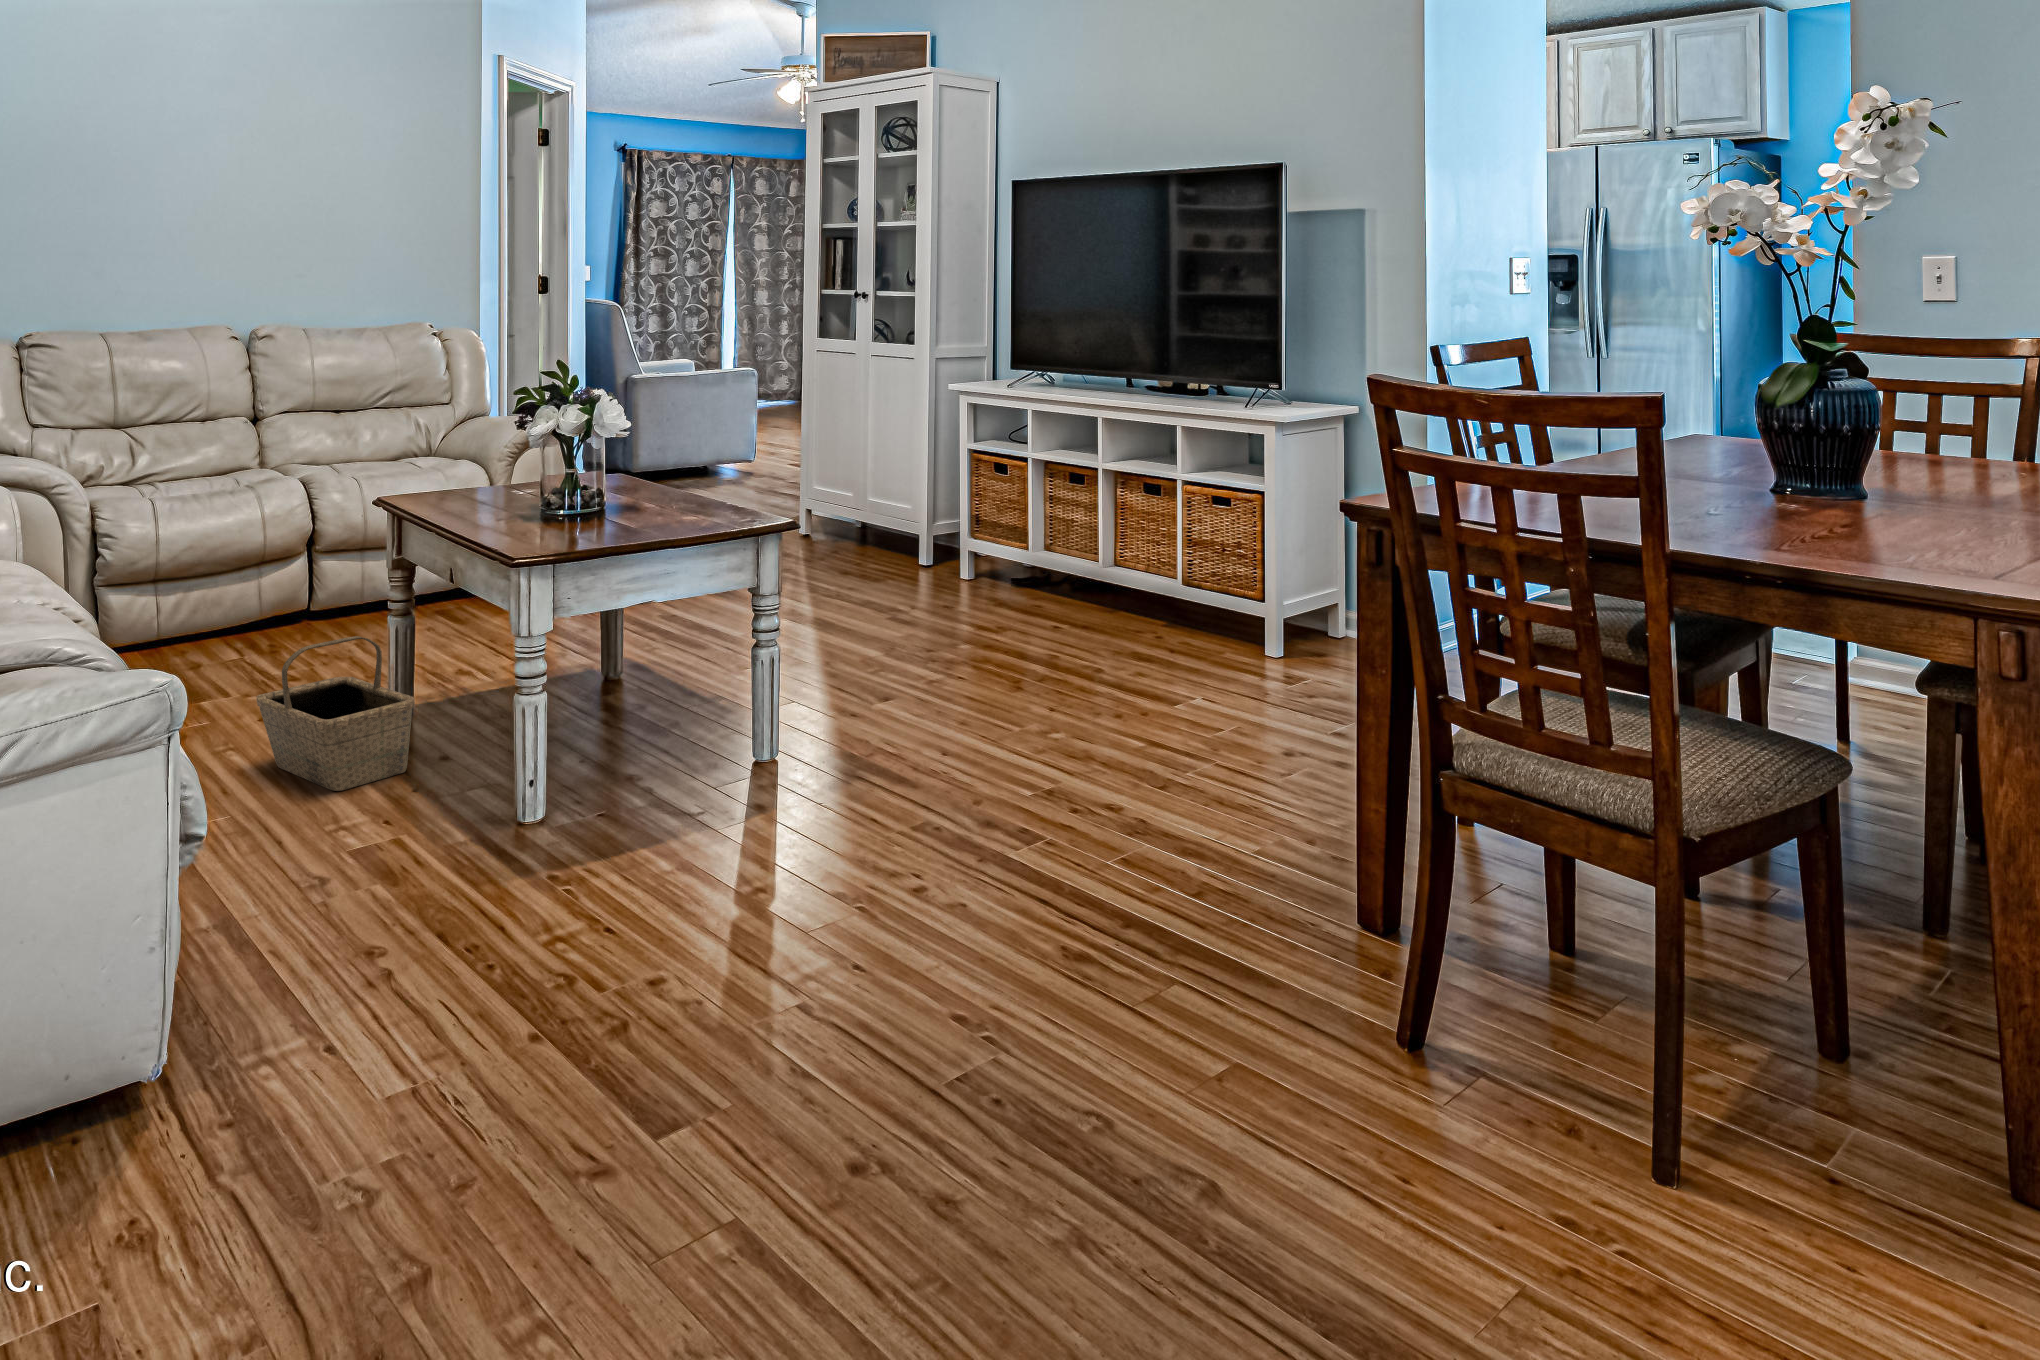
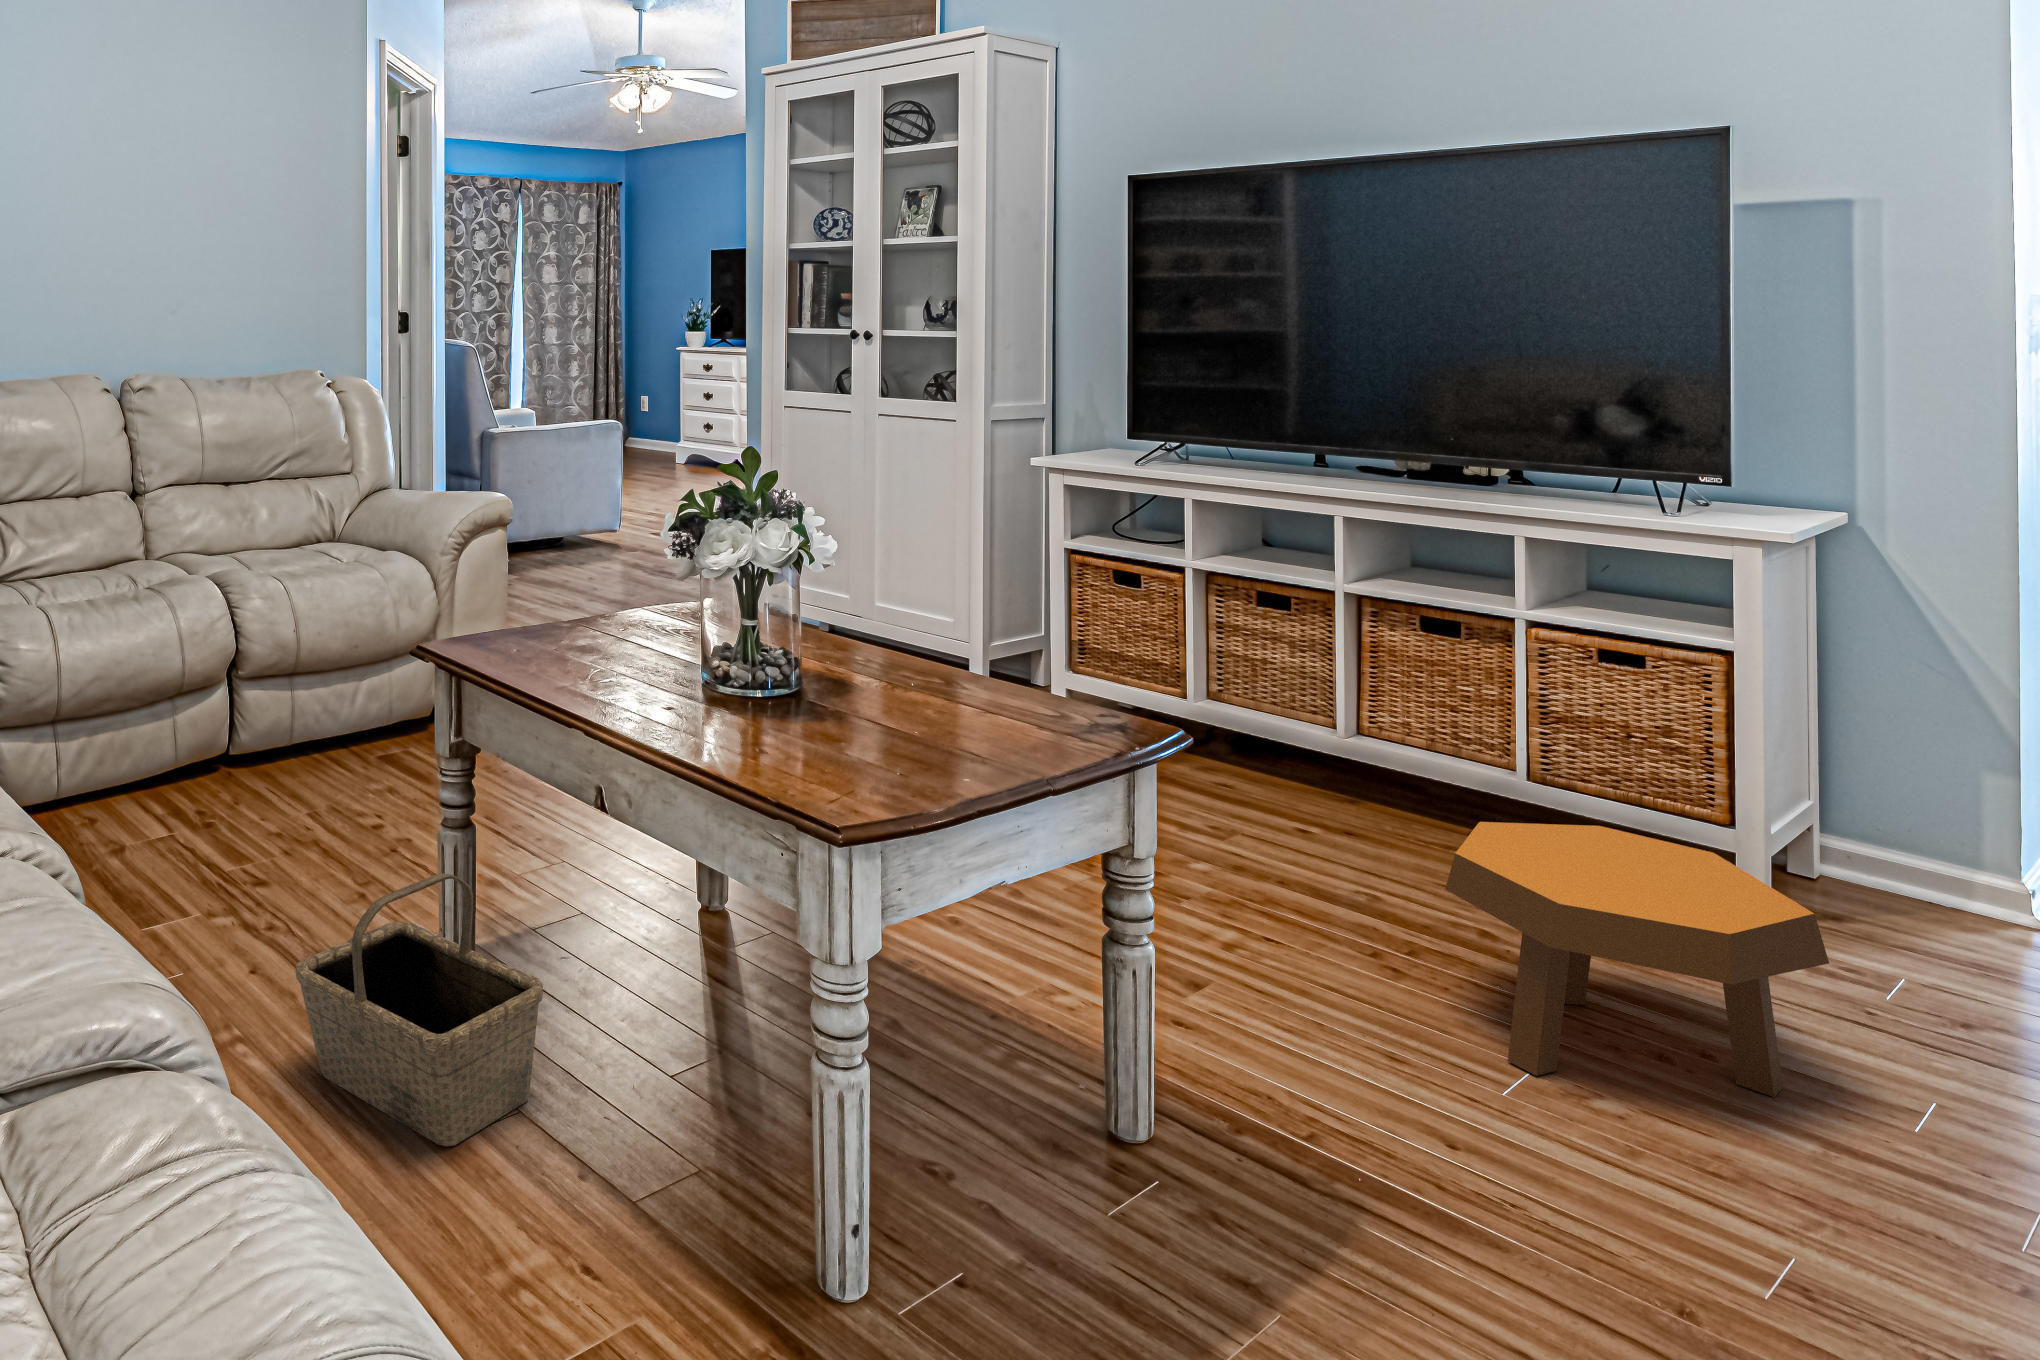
footstool: none [1031,604,1201,746] -> present [1445,822,1829,1097]

